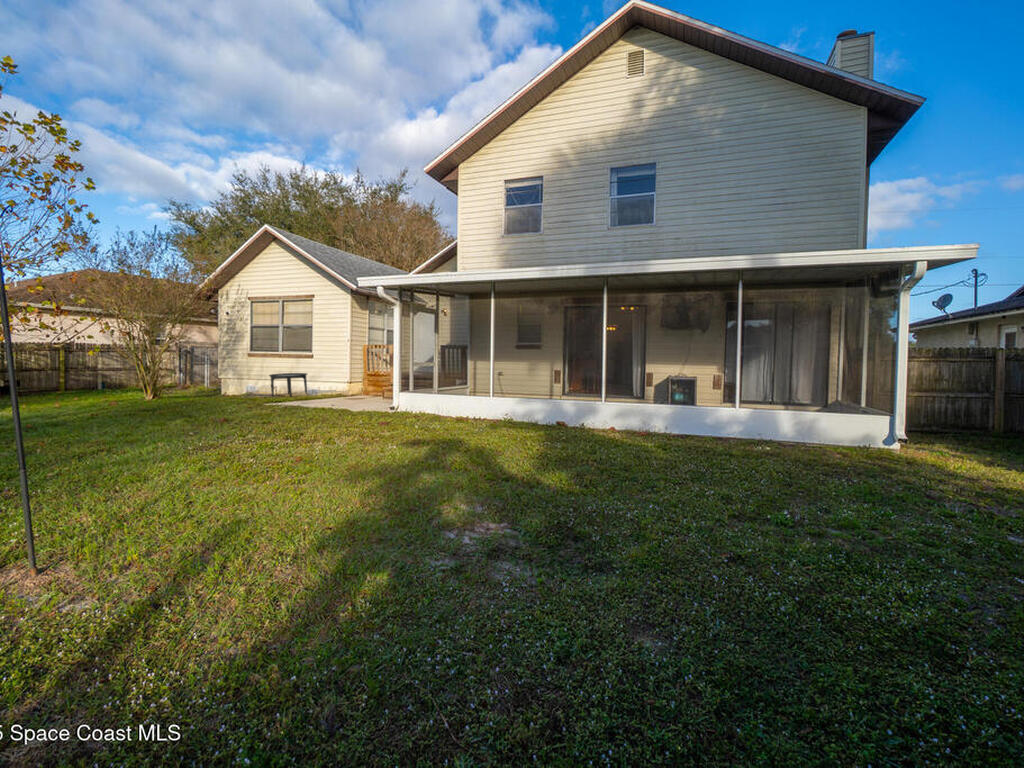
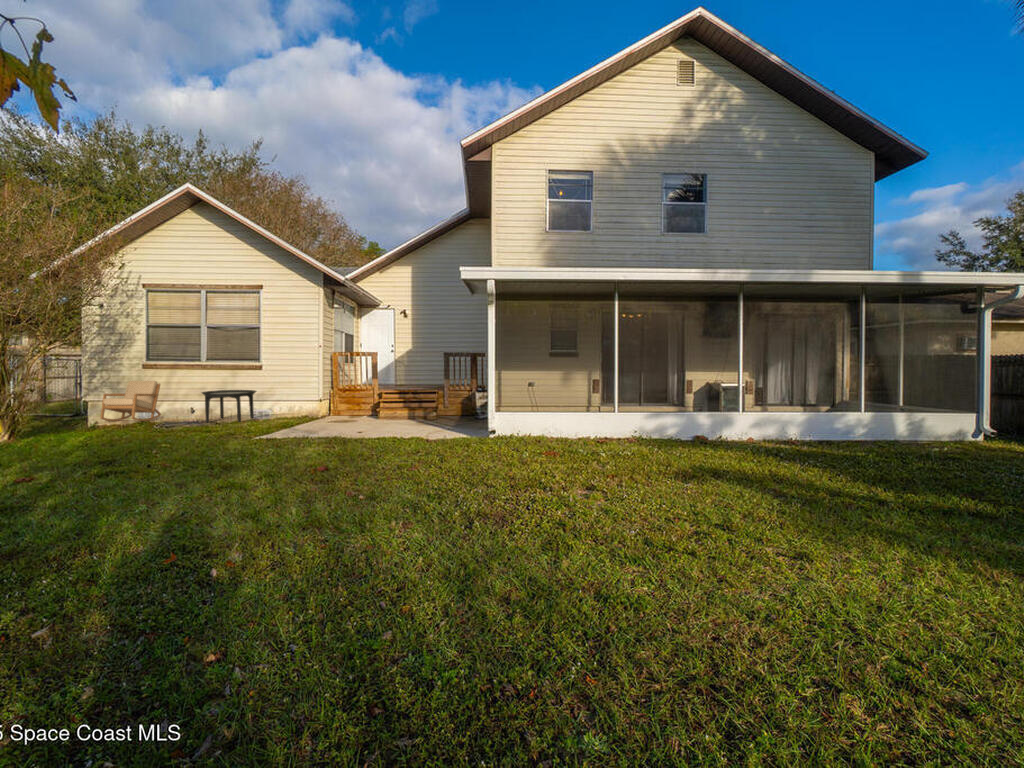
chair: none [215,366,256,394] -> present [101,381,161,421]

